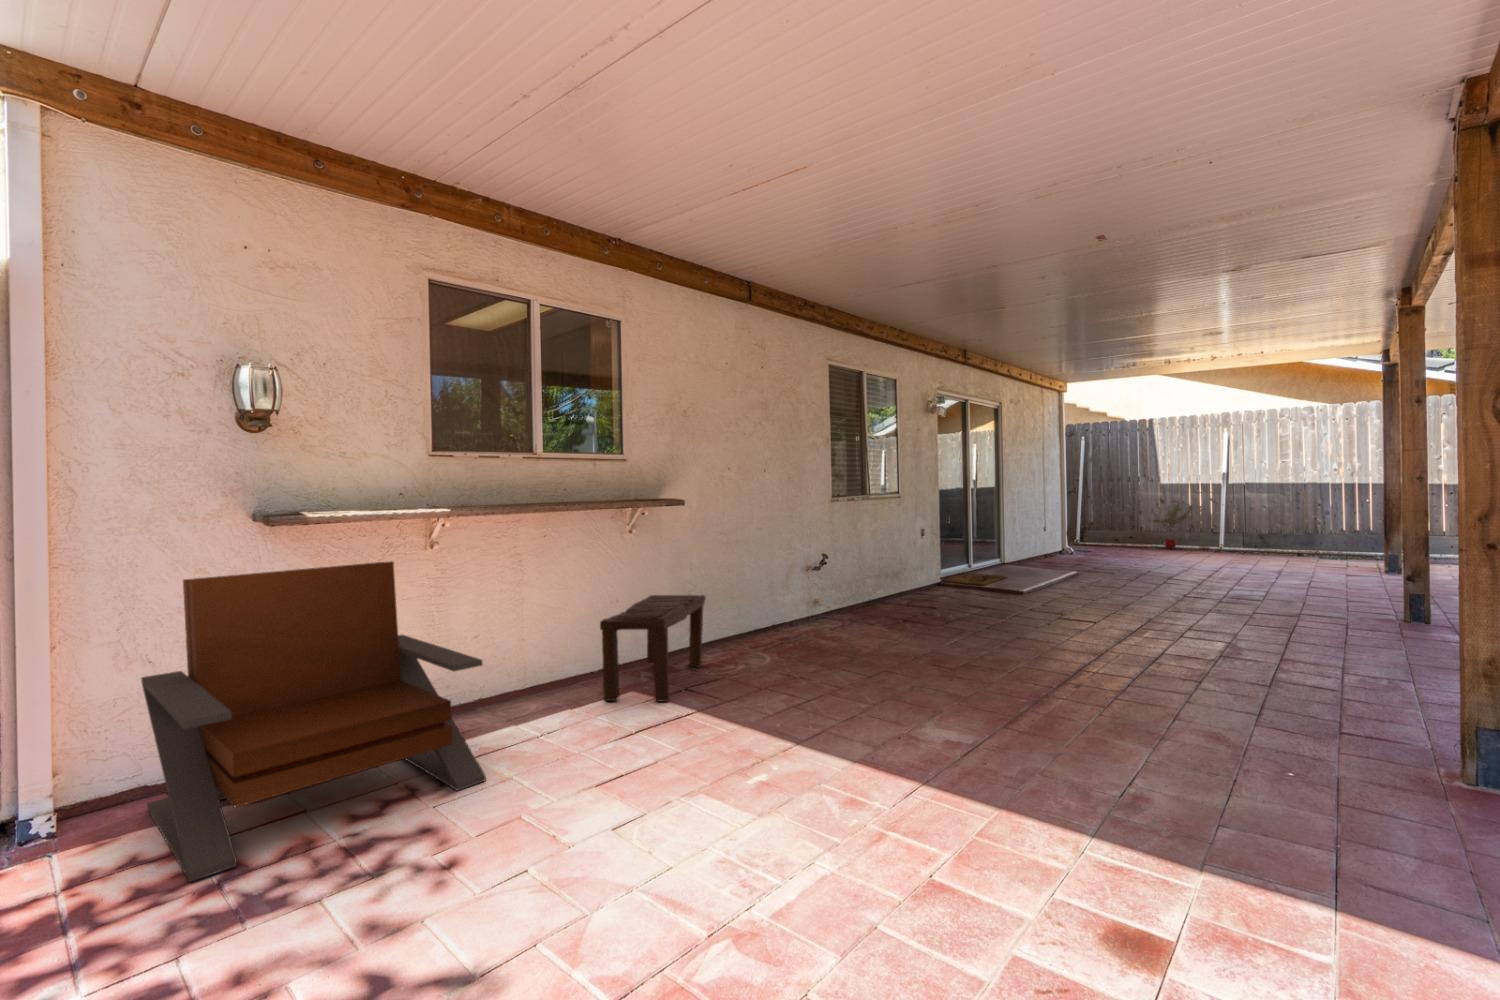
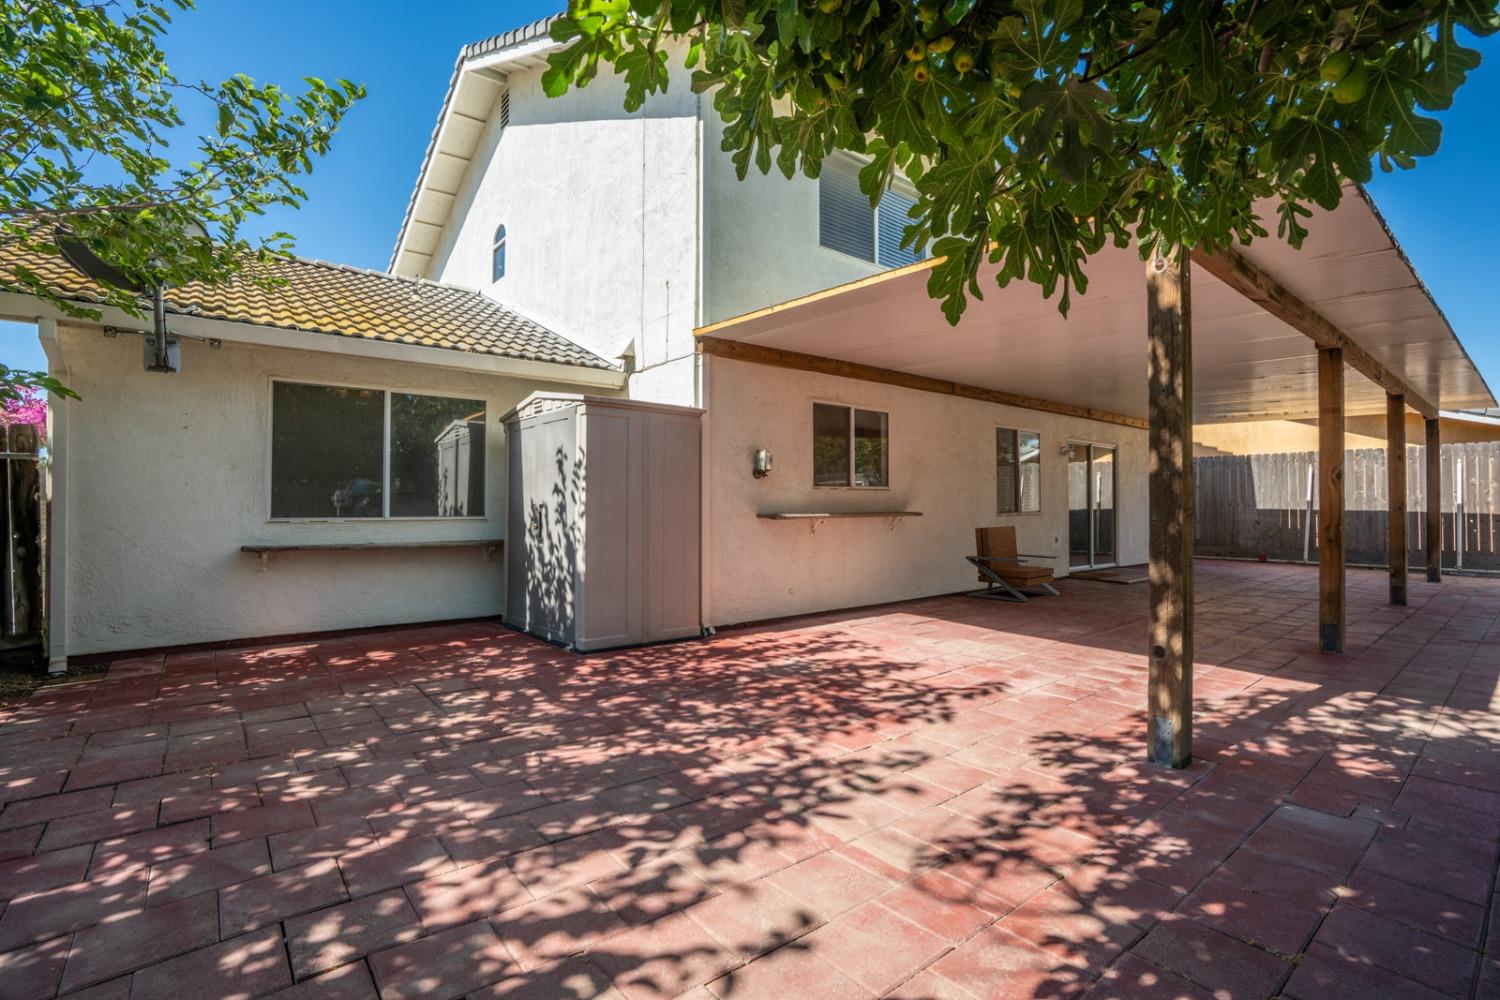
lounge chair: present [141,561,486,882] -> present [965,526,1060,602]
bench: present [600,595,706,702] -> none [891,565,935,615]

